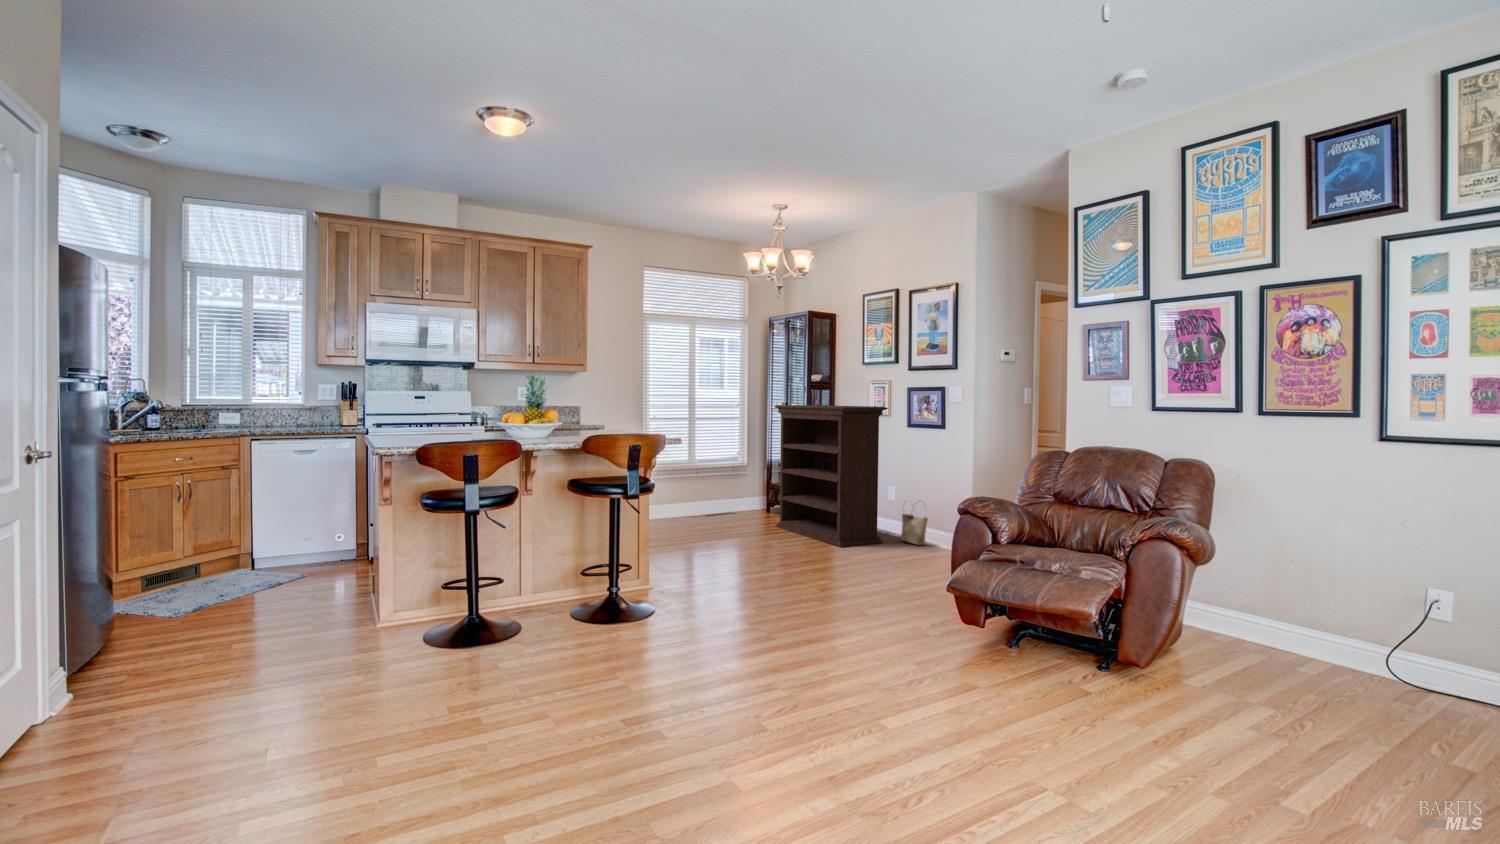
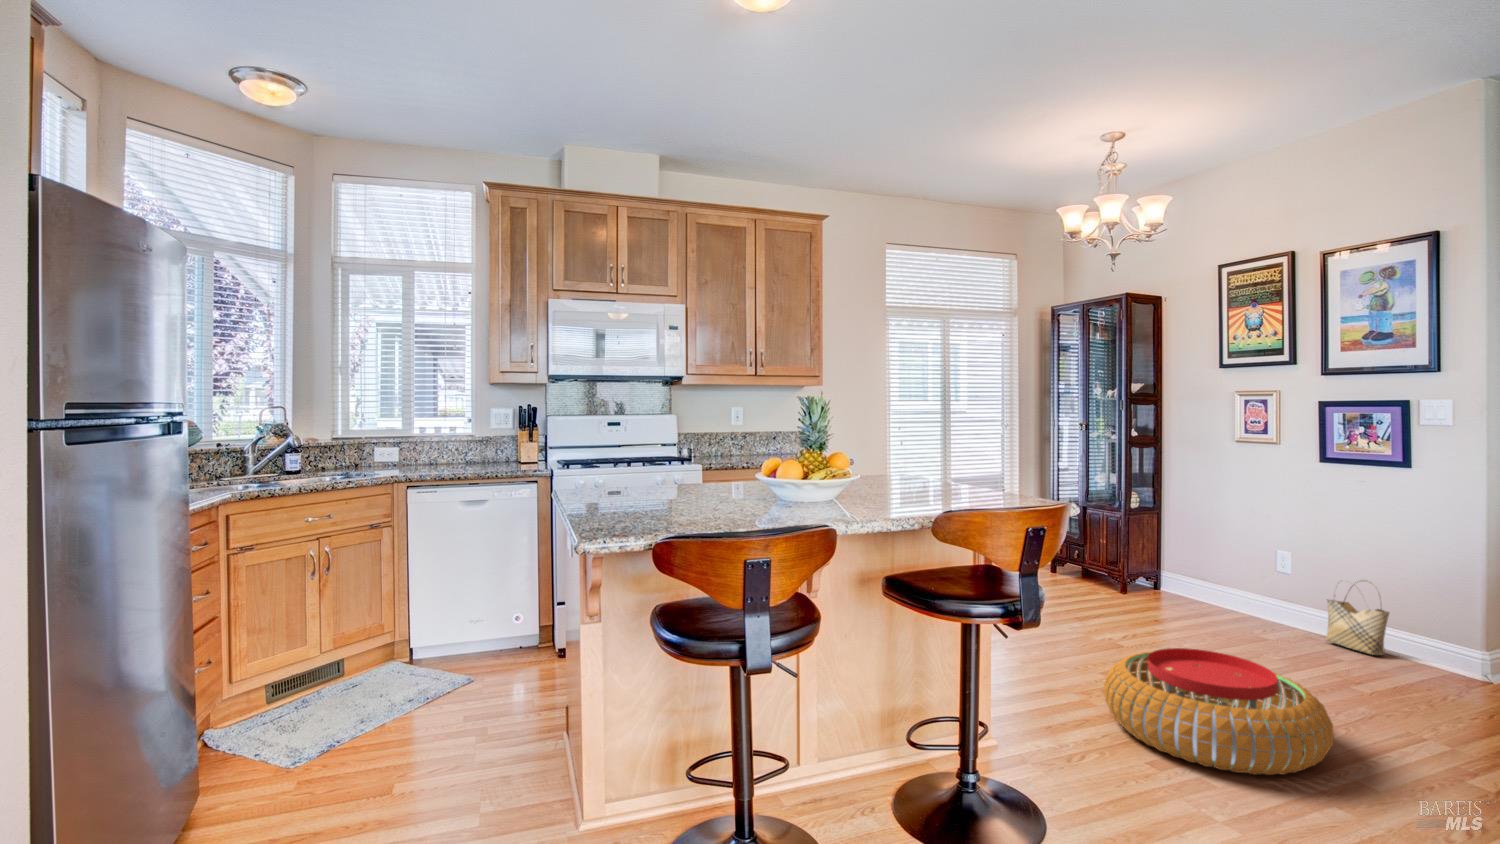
bookshelf: present [774,405,888,547] -> none [1082,427,1307,654]
pouf: none [724,533,834,590] -> present [1104,648,1333,775]

